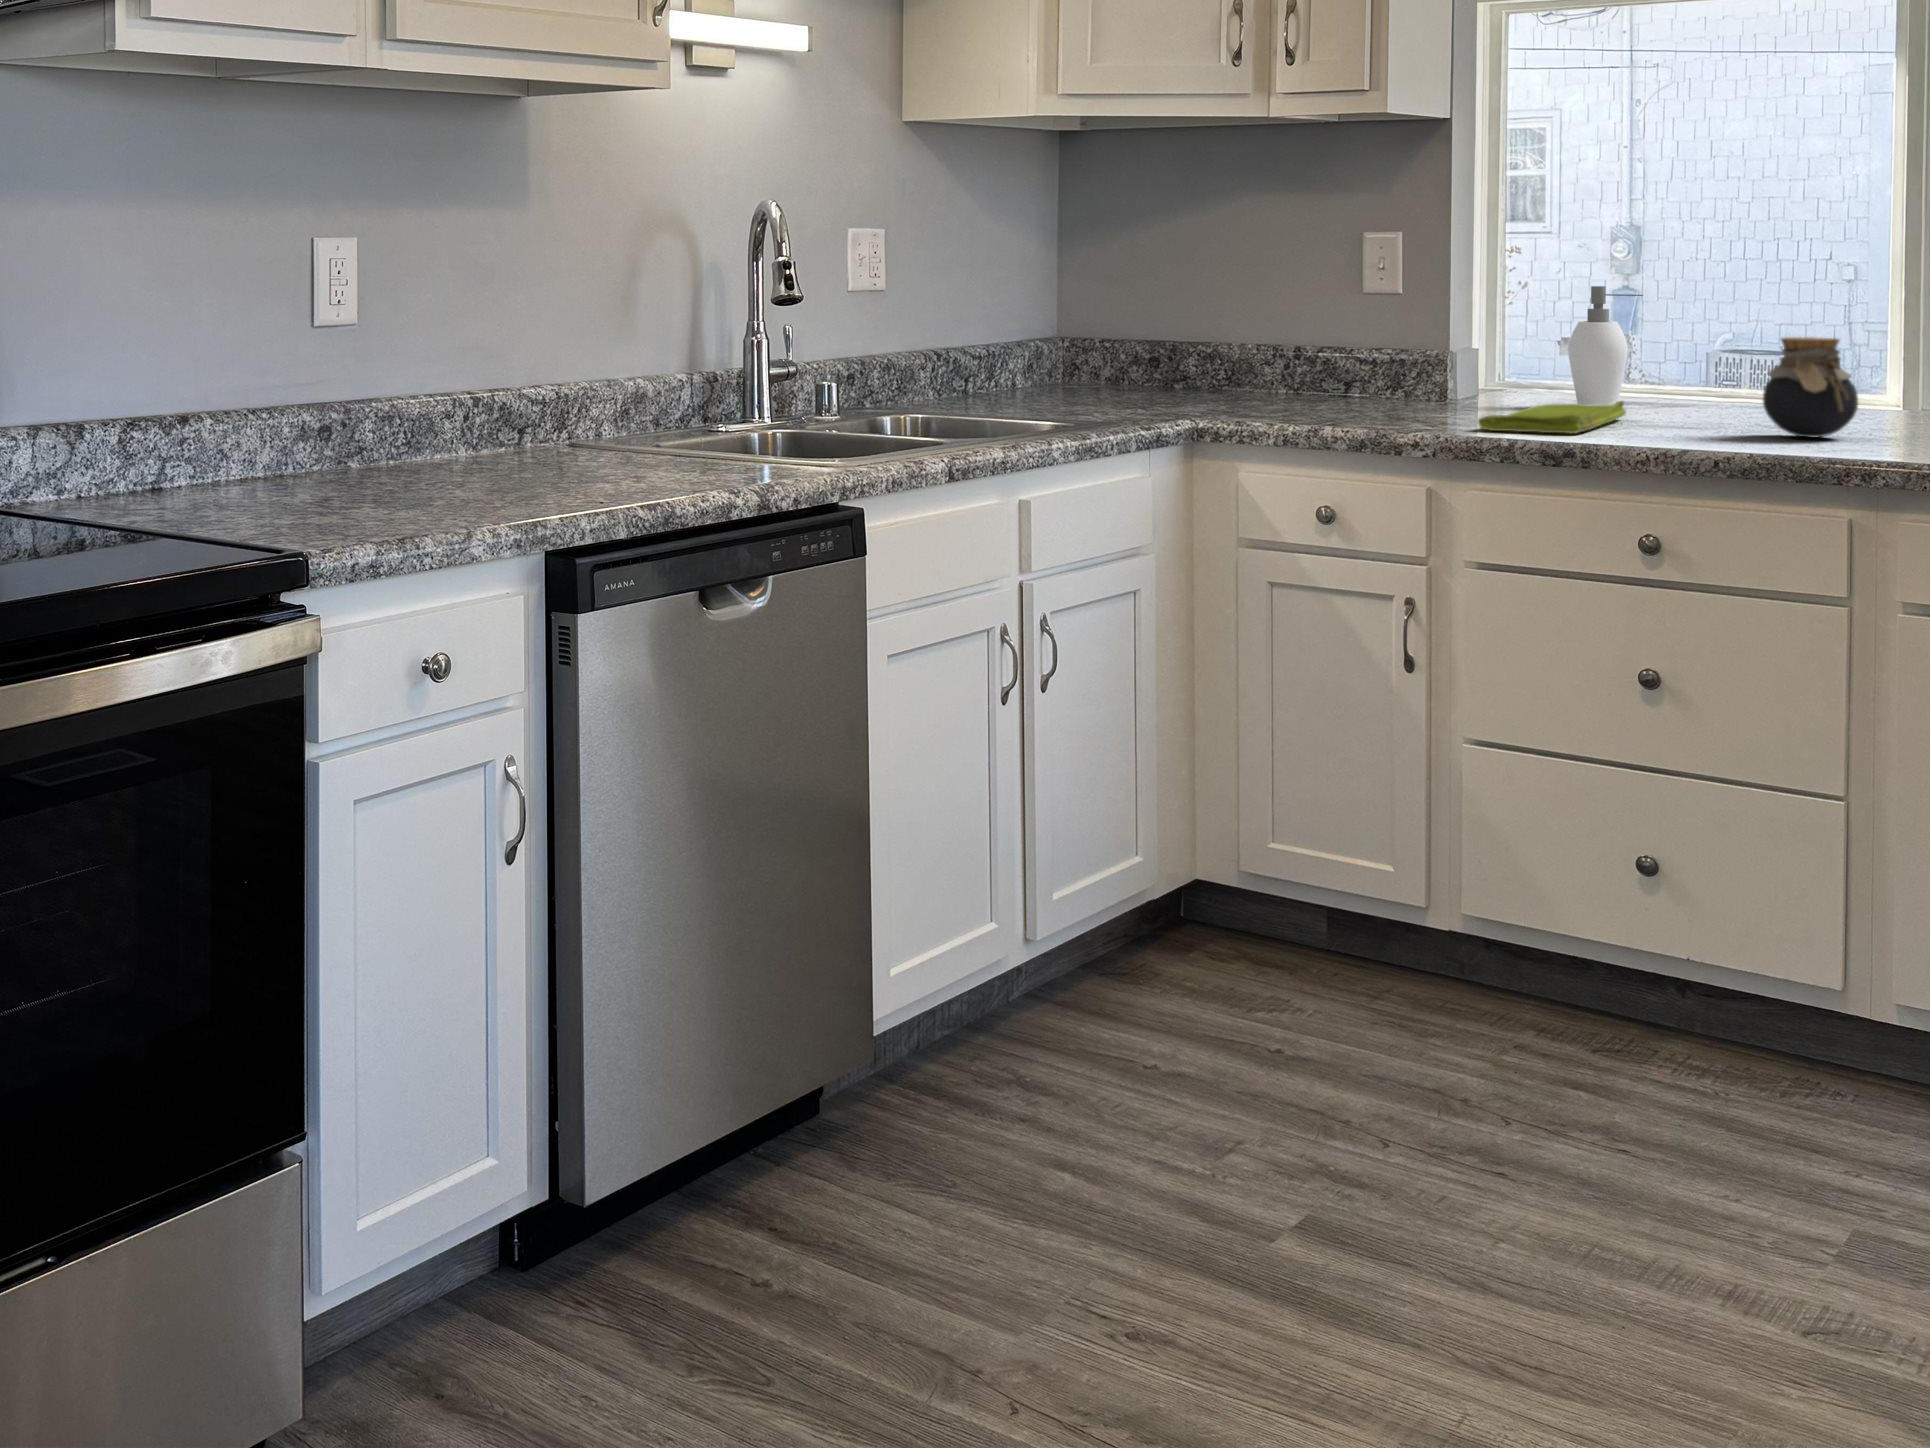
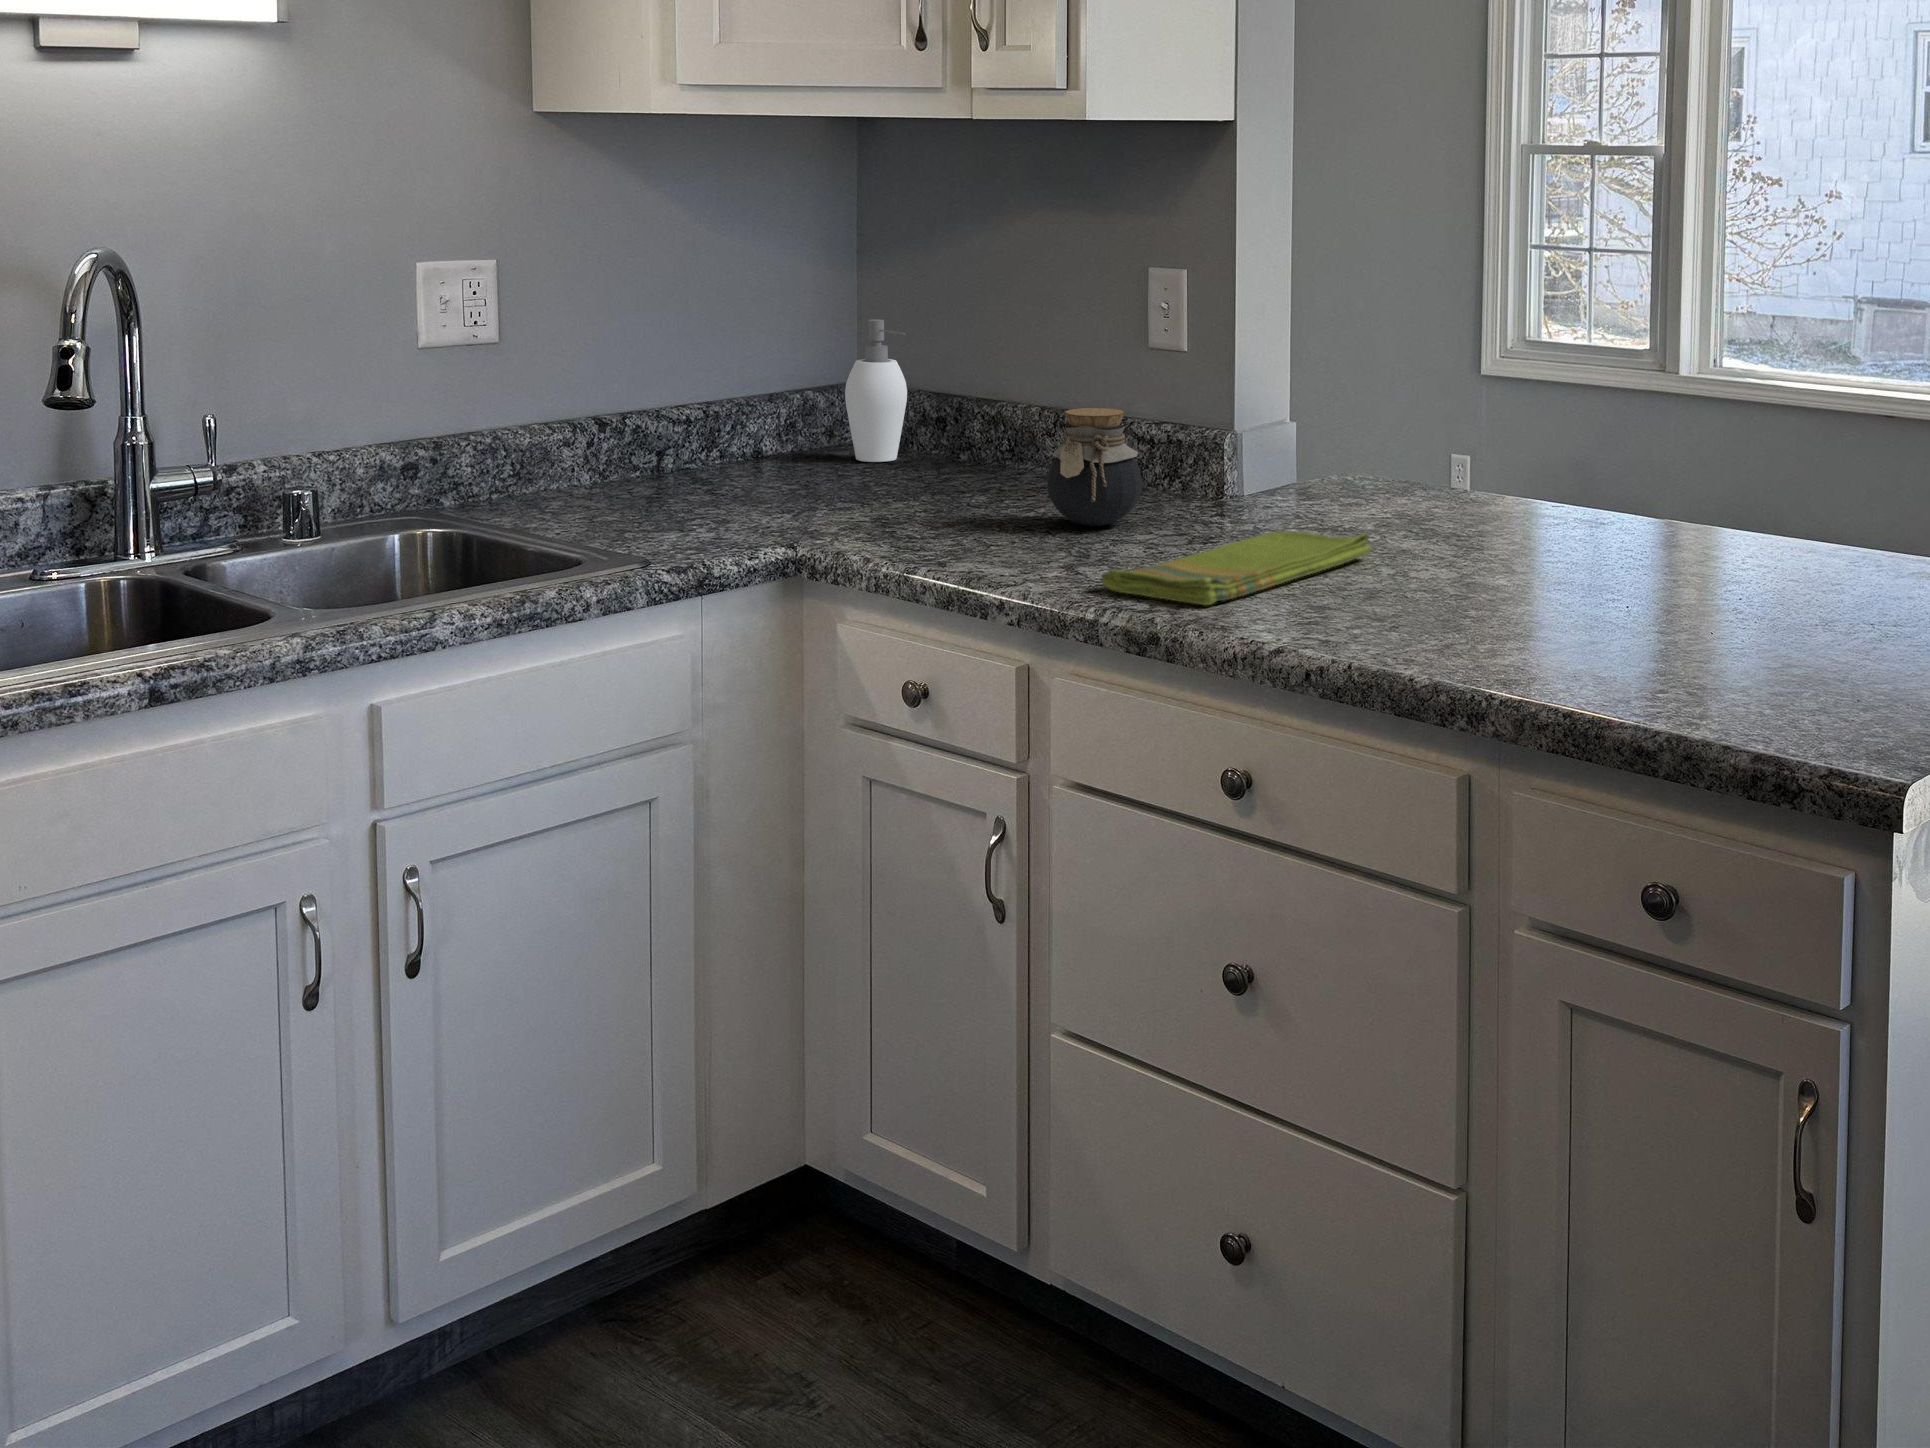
soap dispenser: present [1568,286,1643,405] -> present [845,319,907,462]
jar: present [1763,337,1858,438] -> present [1047,408,1142,526]

